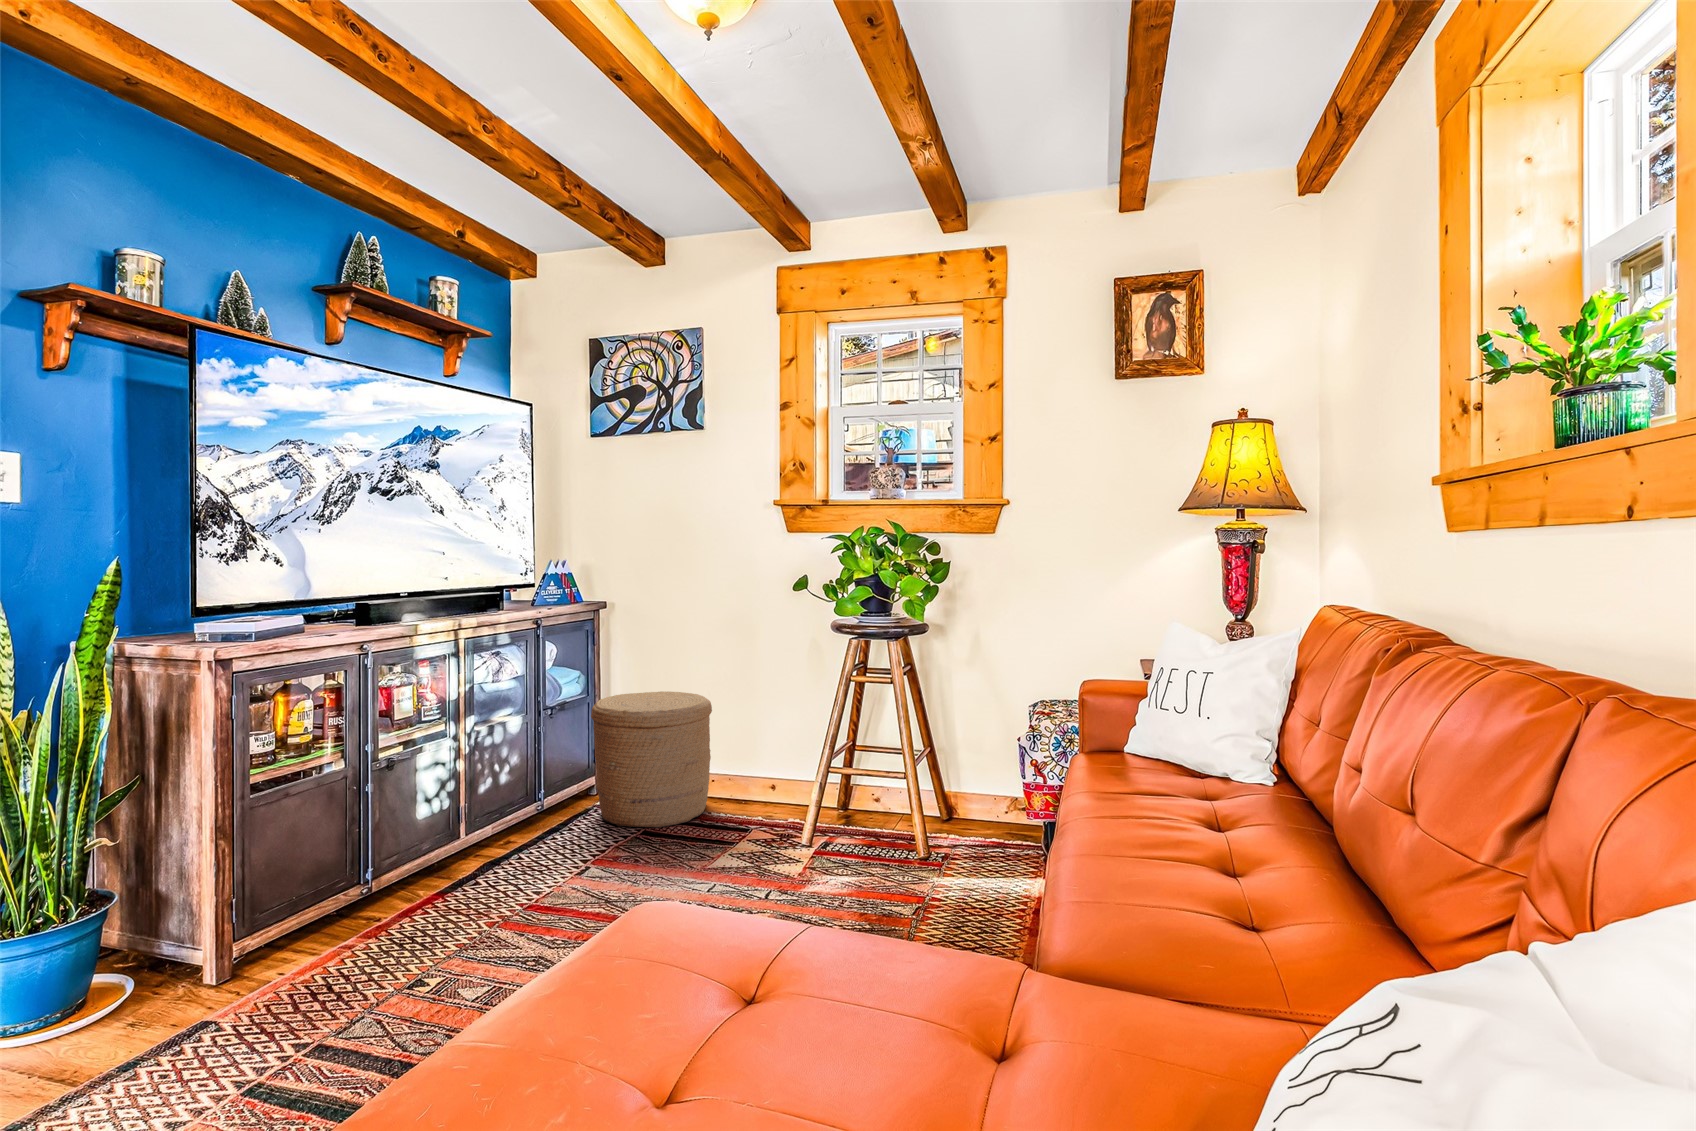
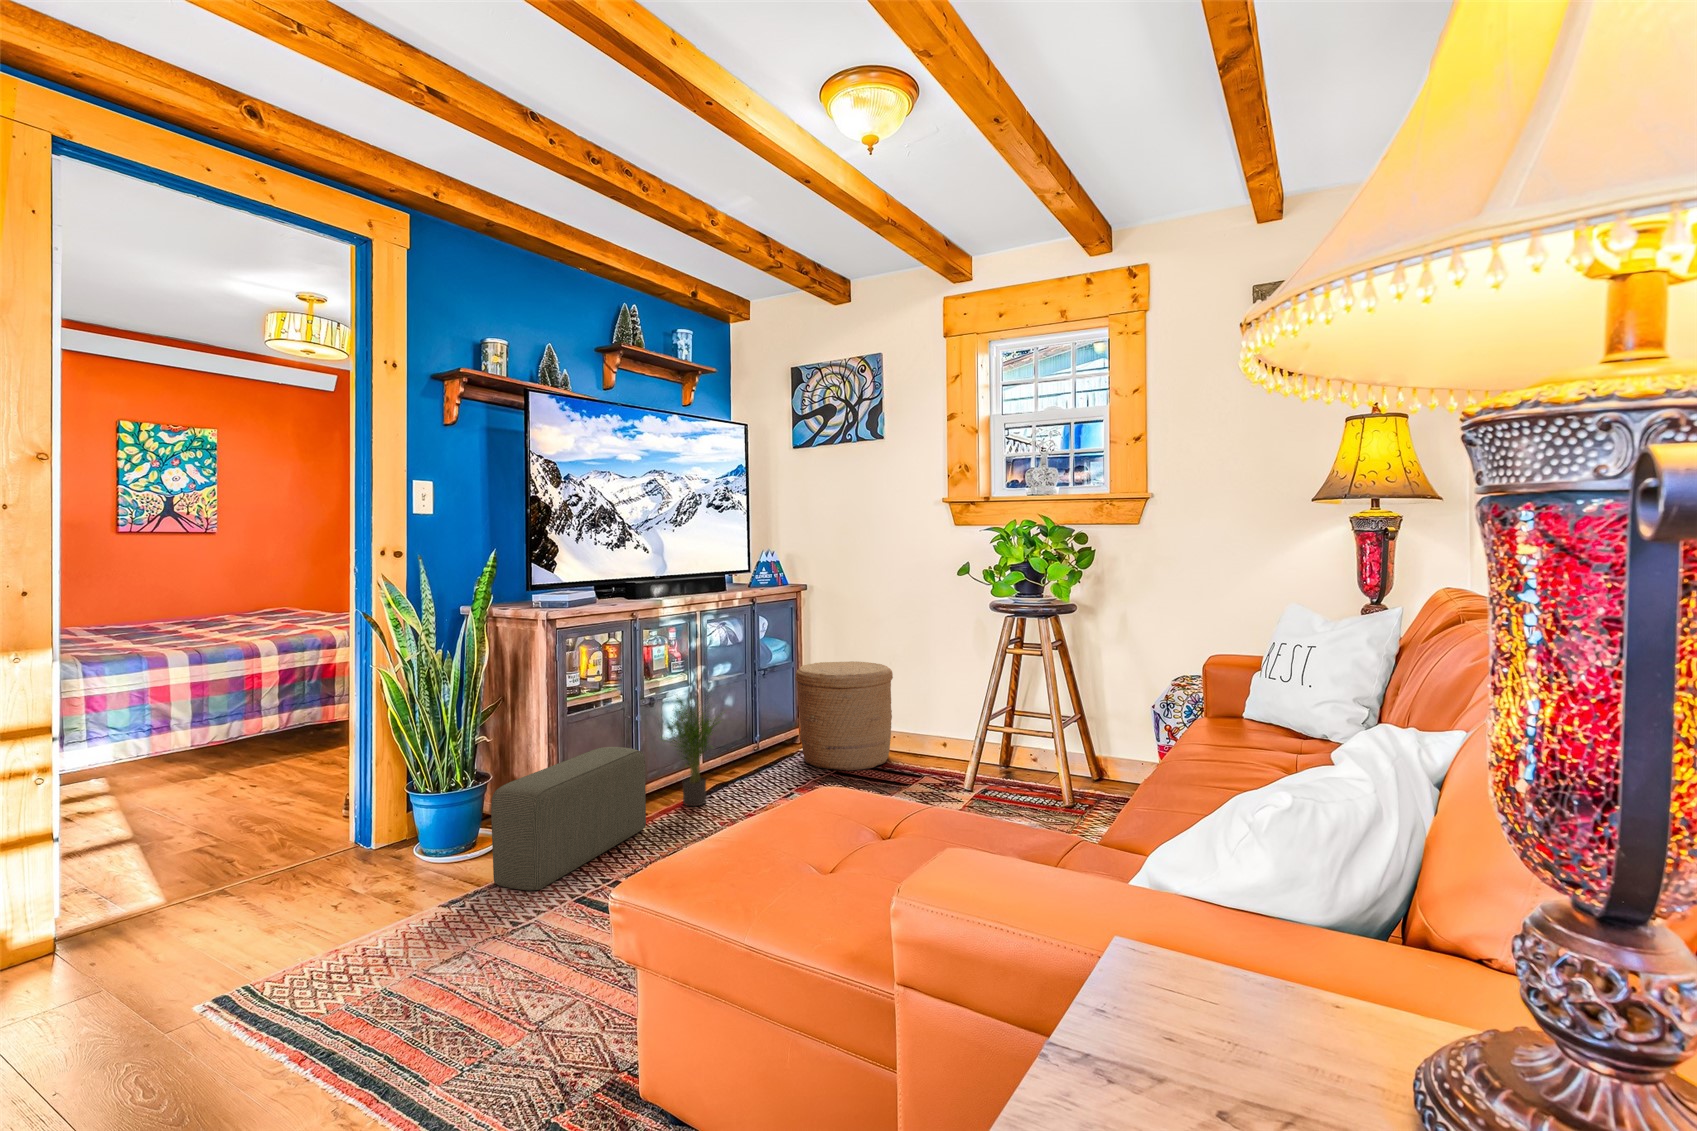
potted plant: none [396,734,504,899] -> present [669,688,719,806]
pouf: none [97,834,375,1086] -> present [491,747,646,891]

